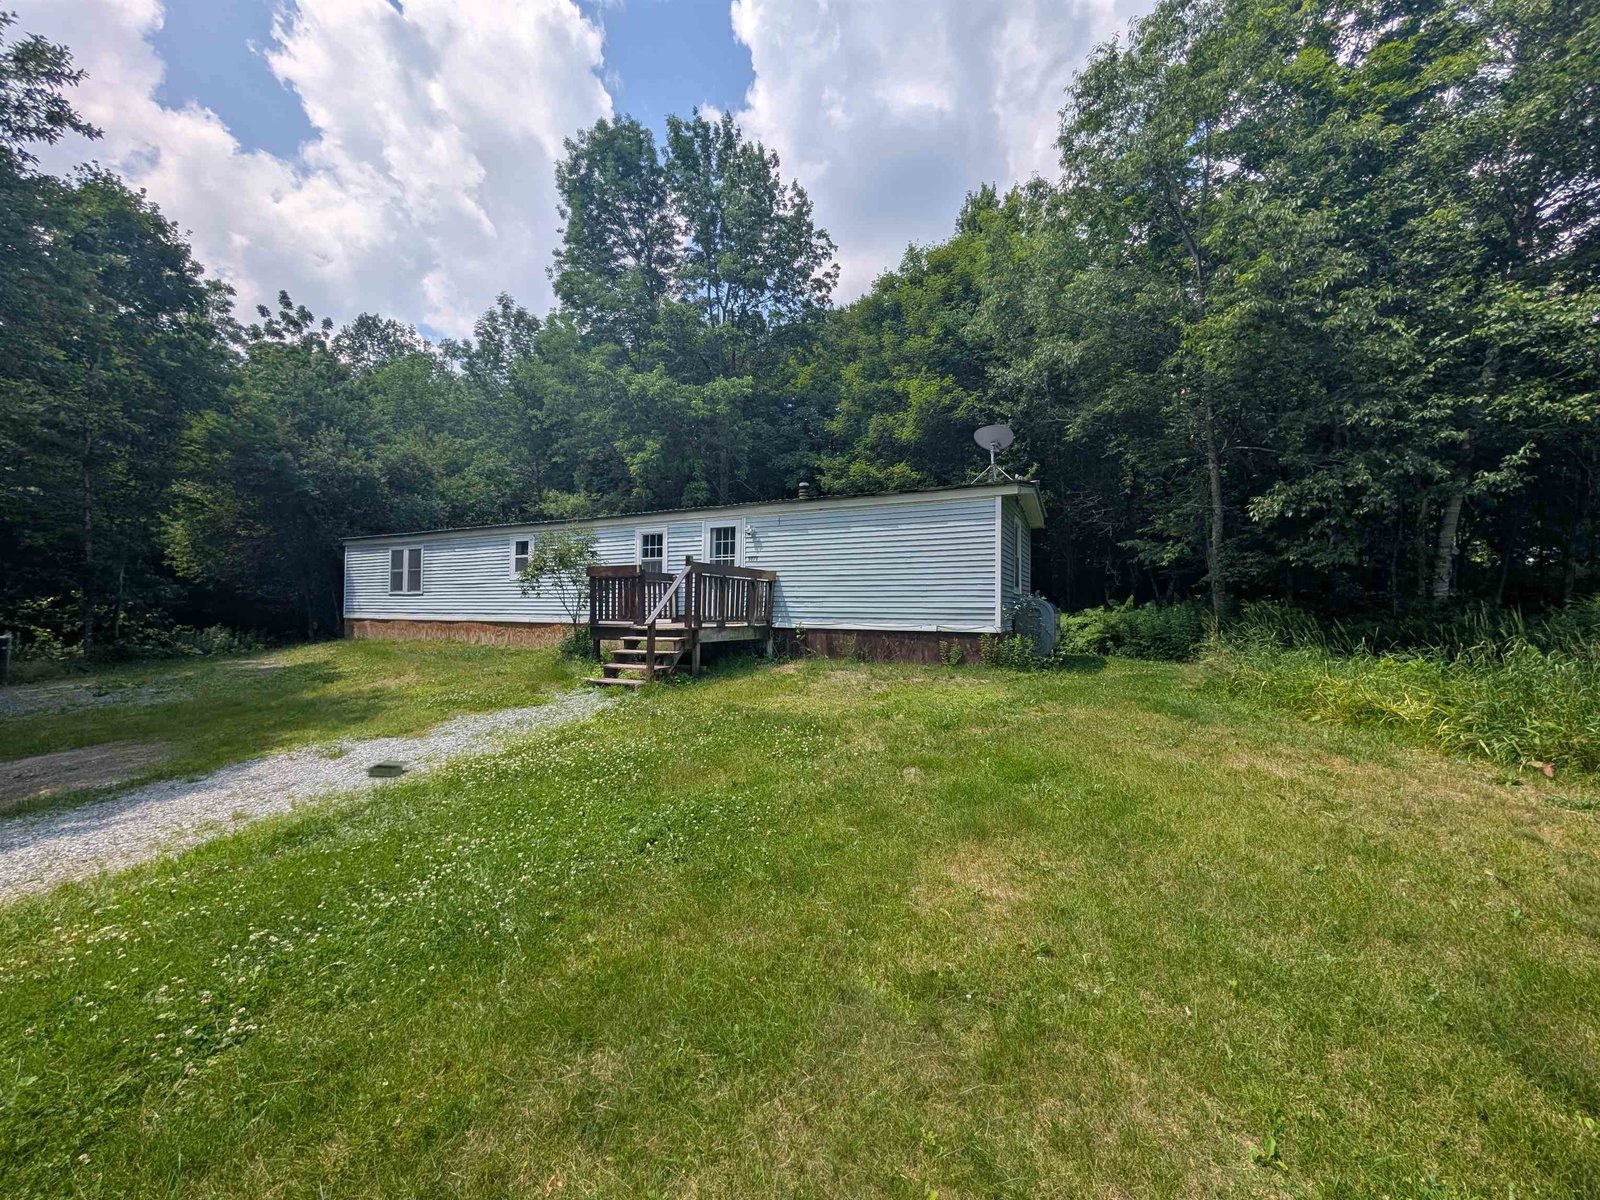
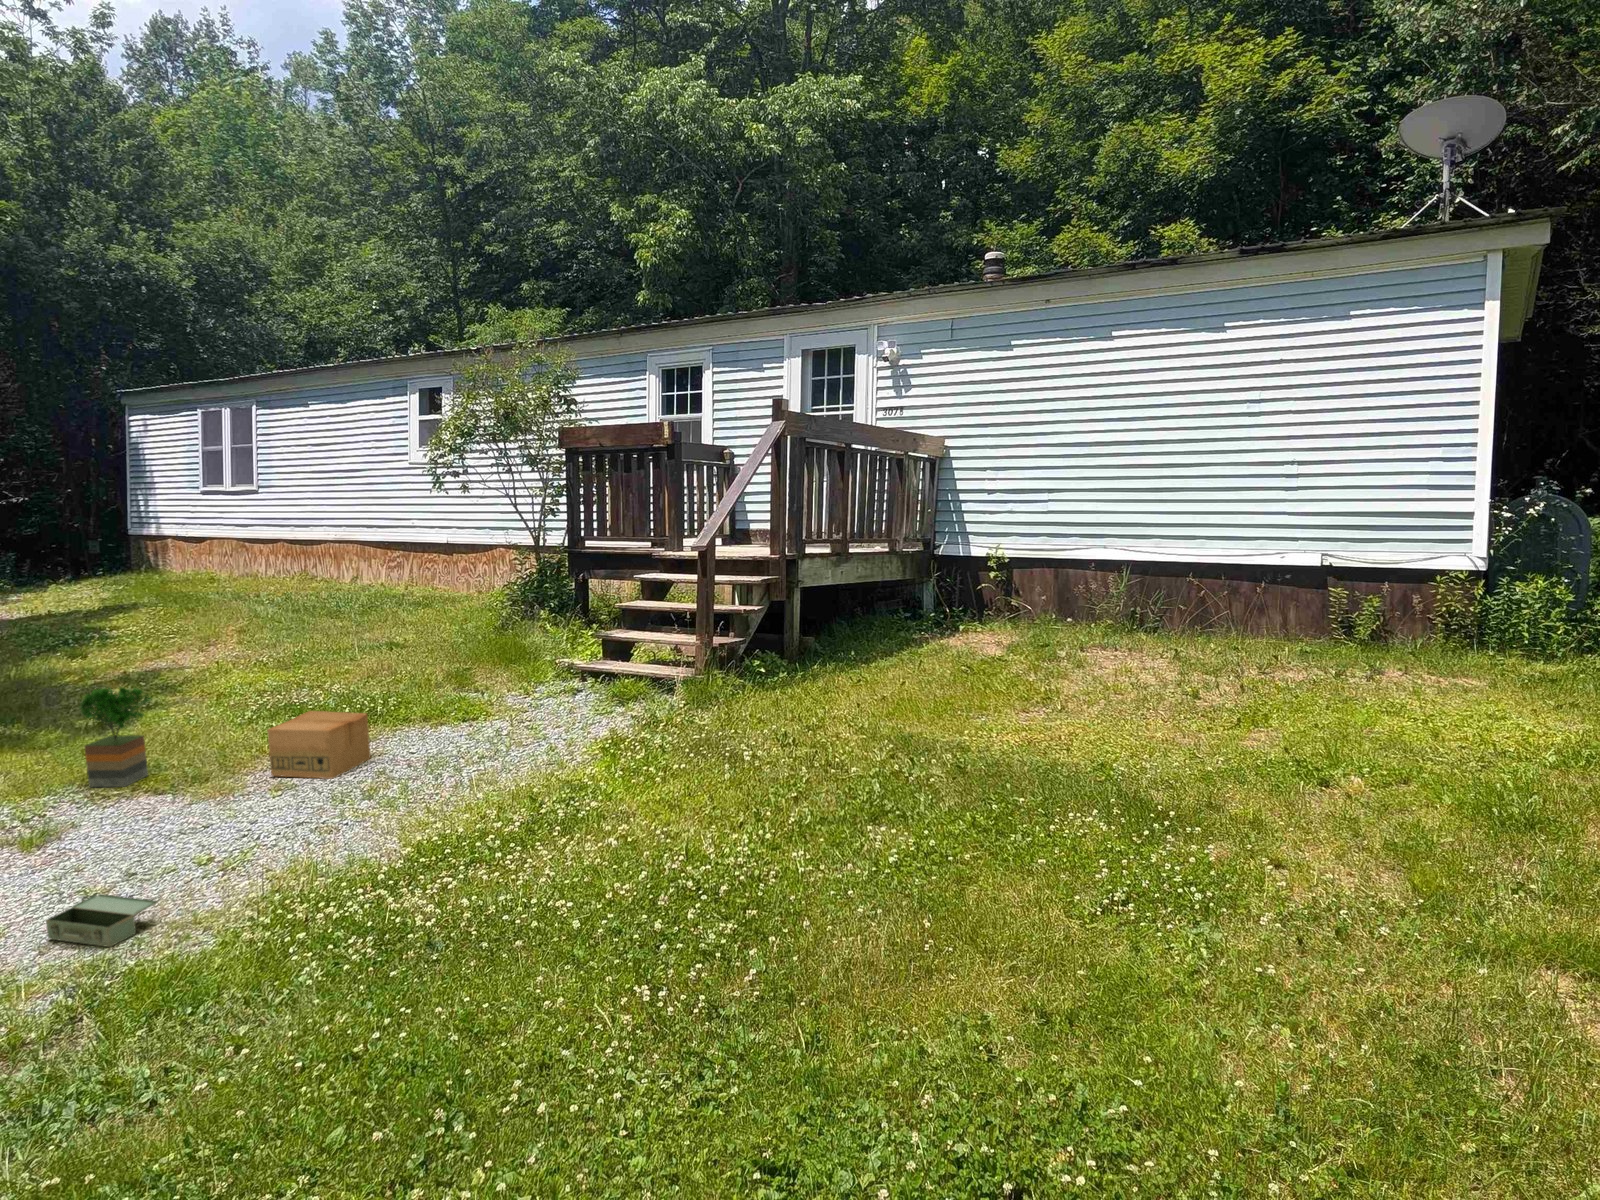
potted tree: none [360,687,394,732] -> present [80,687,152,787]
cardboard box: none [446,698,491,726] -> present [267,711,371,779]

